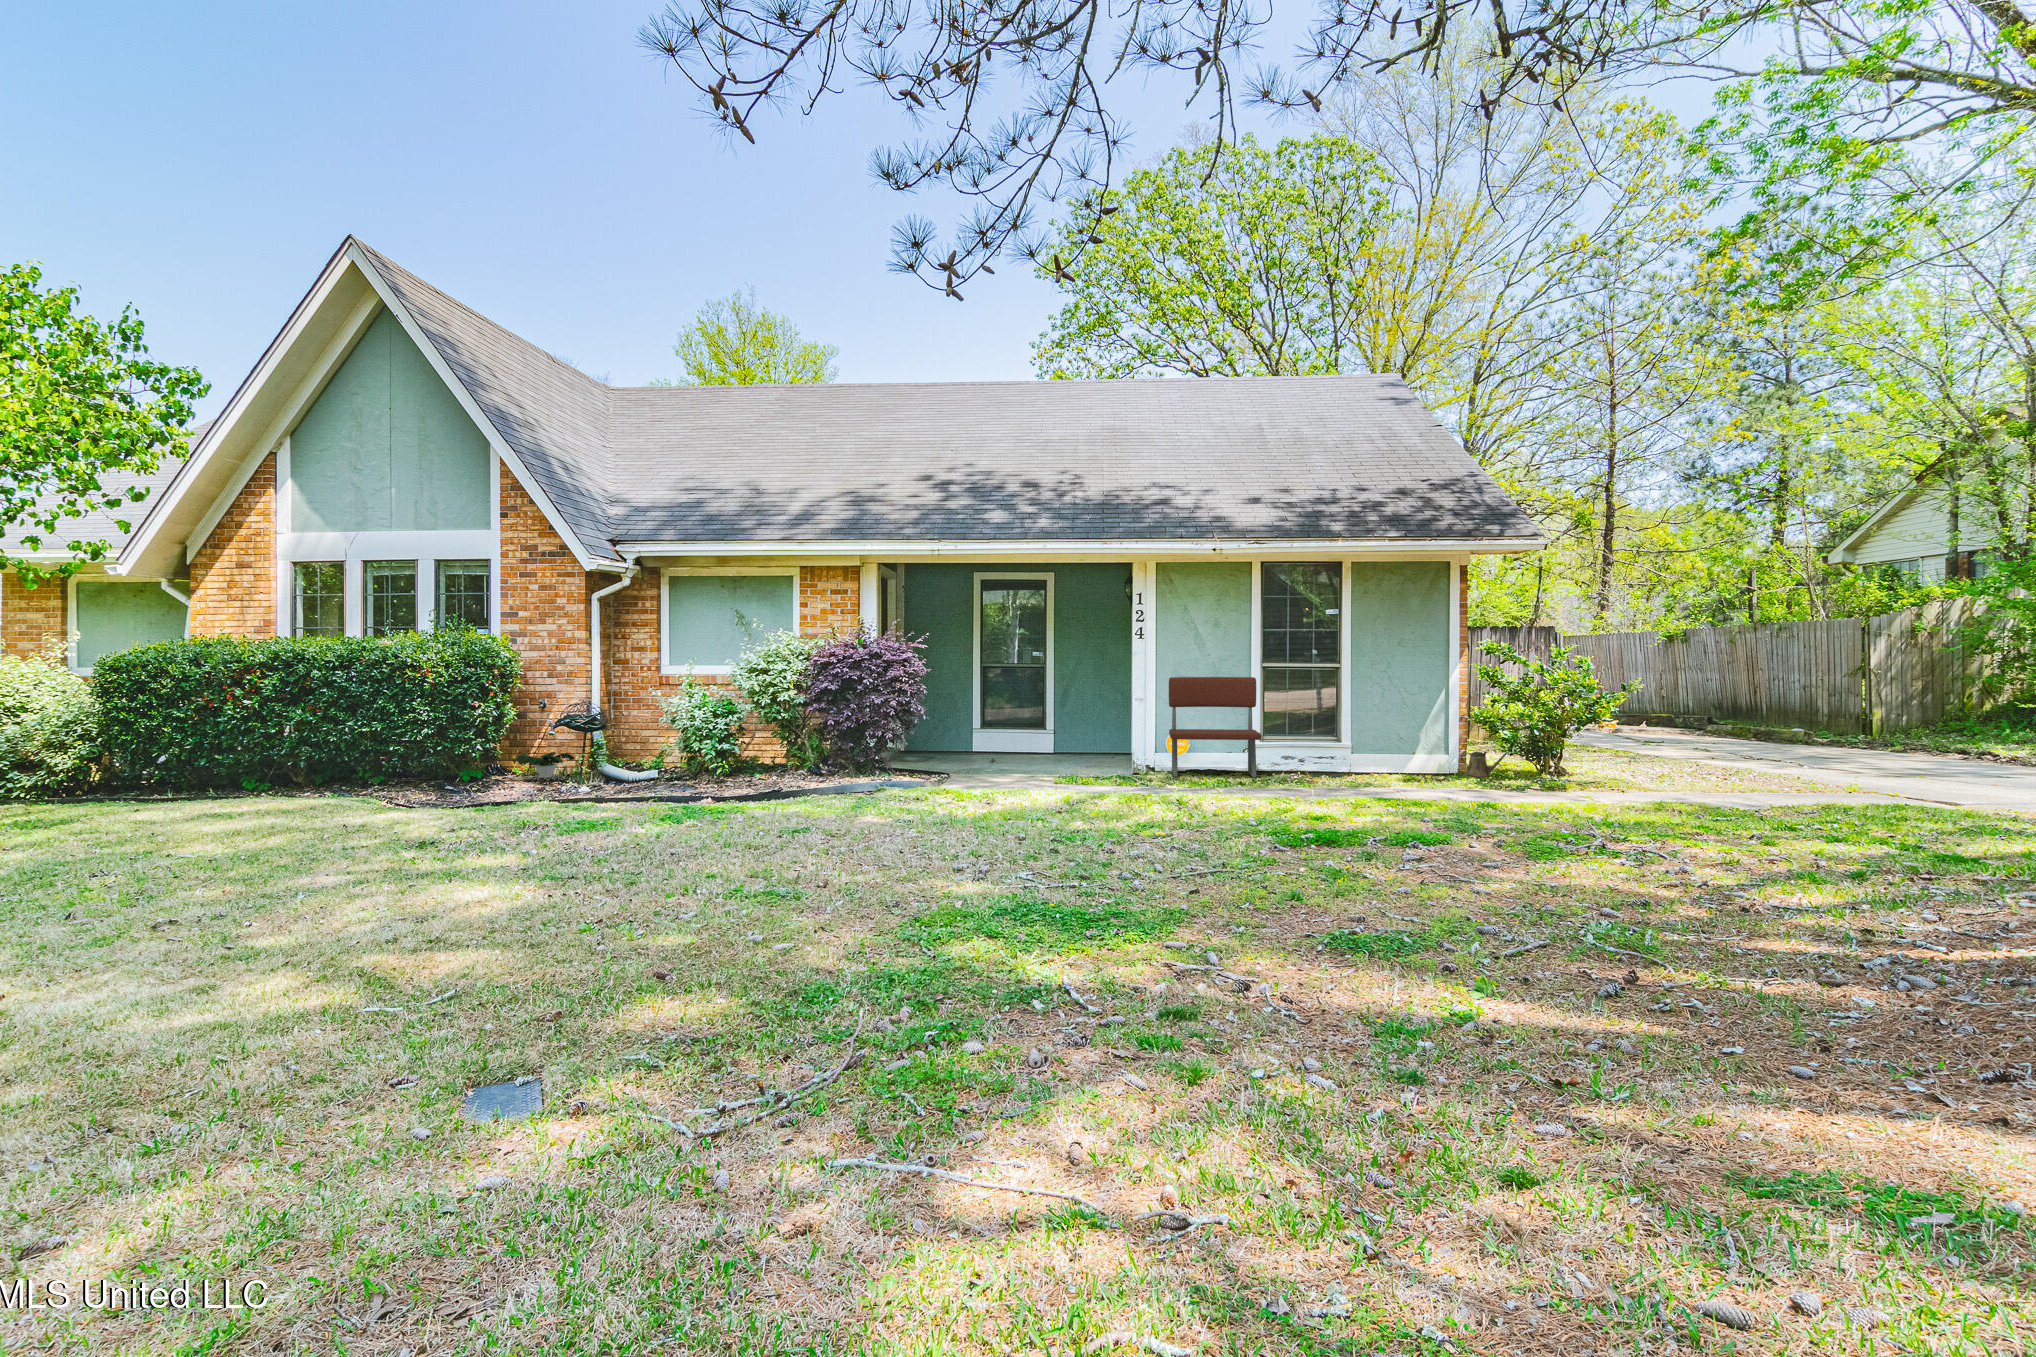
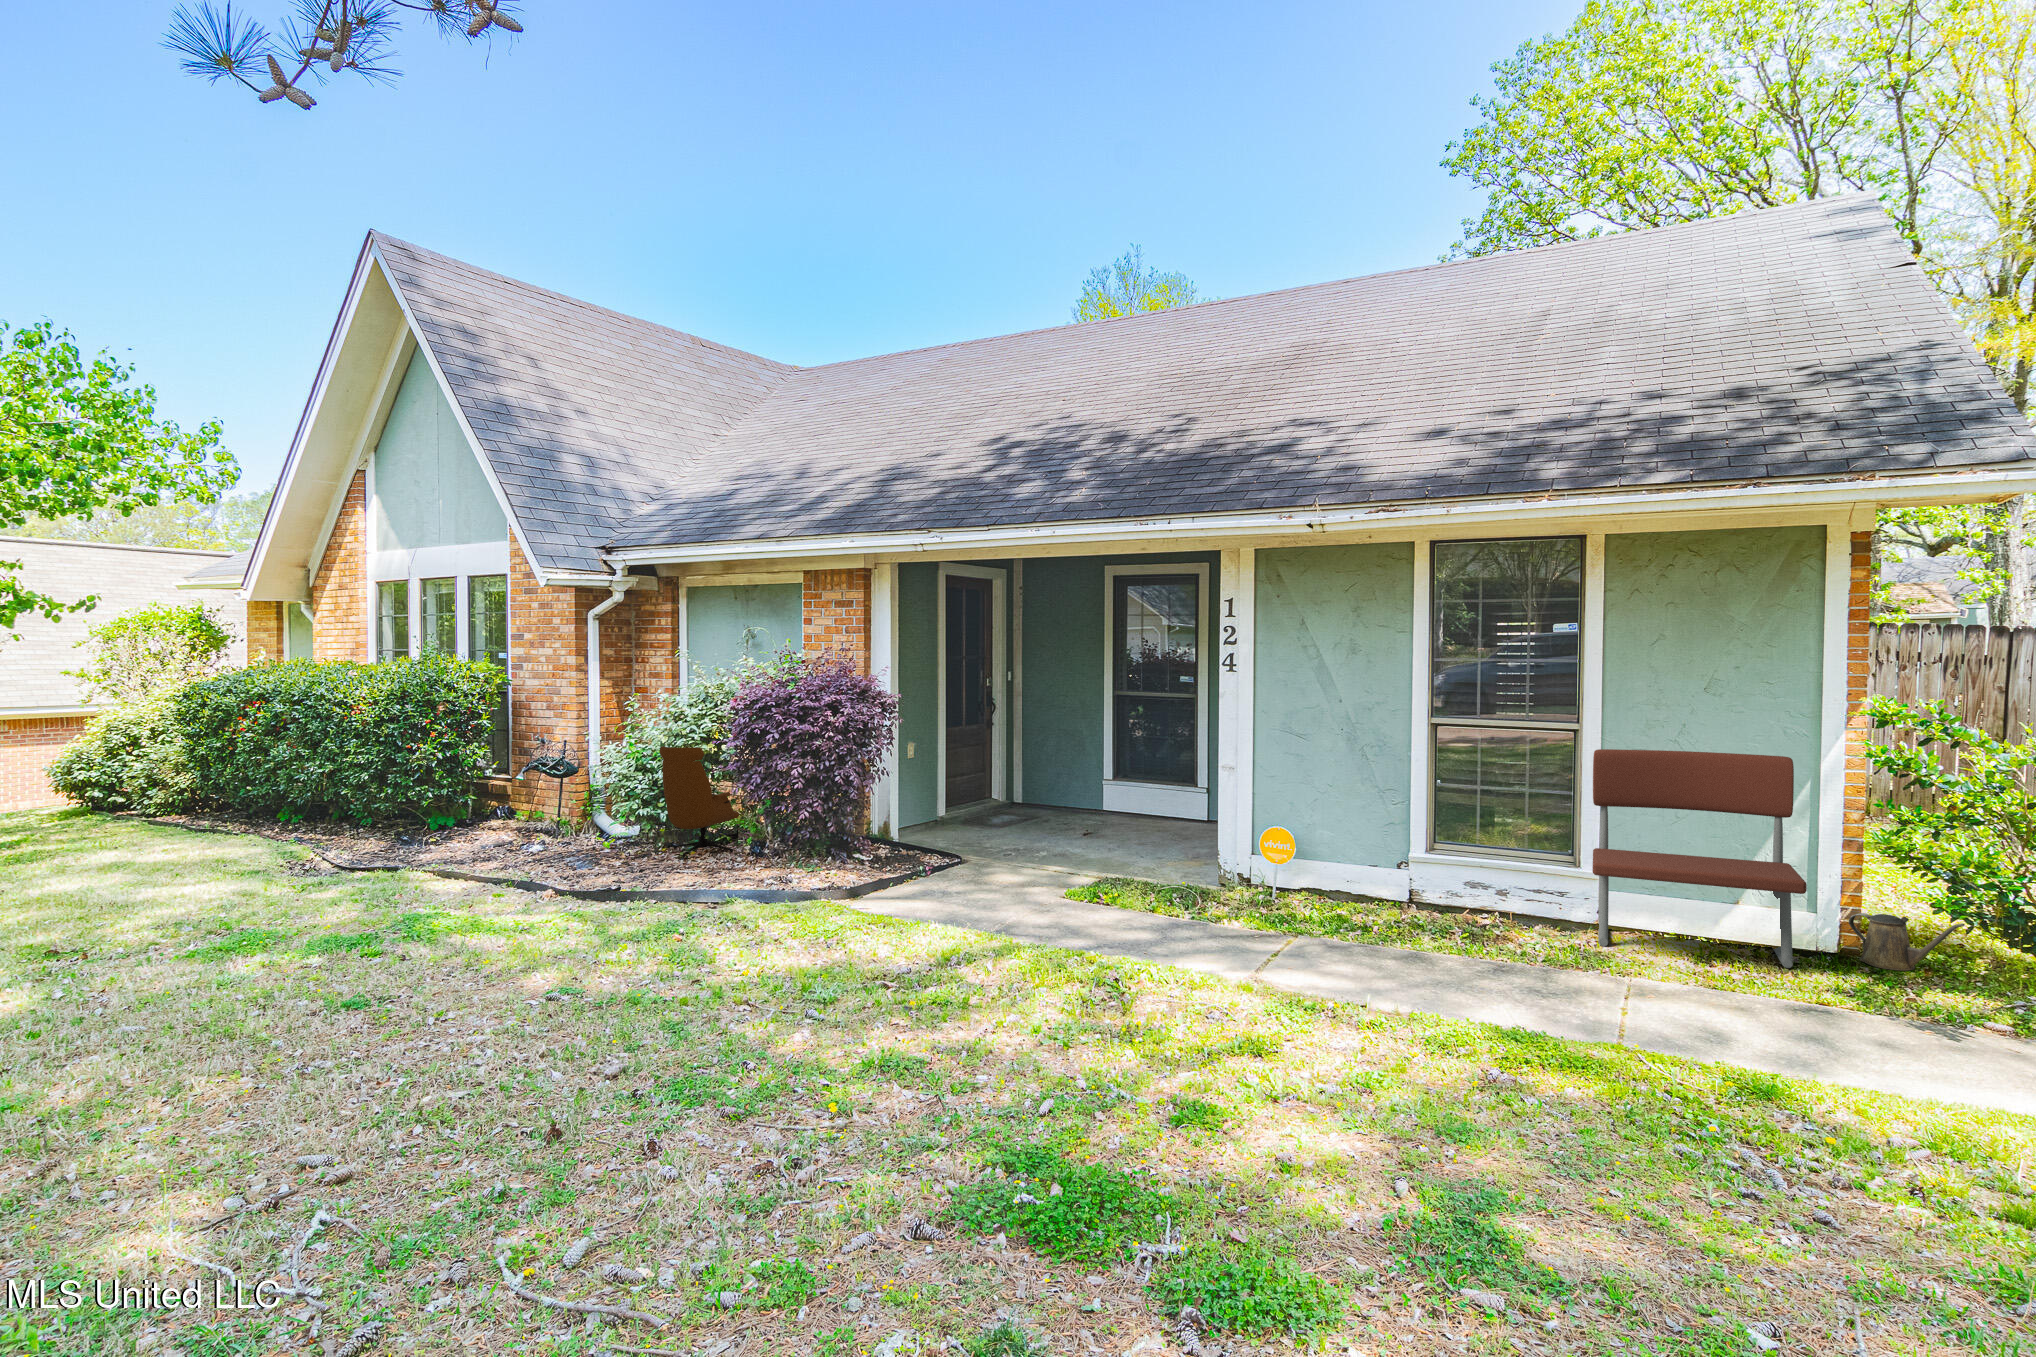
bench: present [1169,677,1261,778] -> present [1593,749,1807,968]
lounge chair: none [730,698,784,784] -> present [660,746,739,857]
potted plant: present [513,752,574,778] -> none [493,795,563,825]

